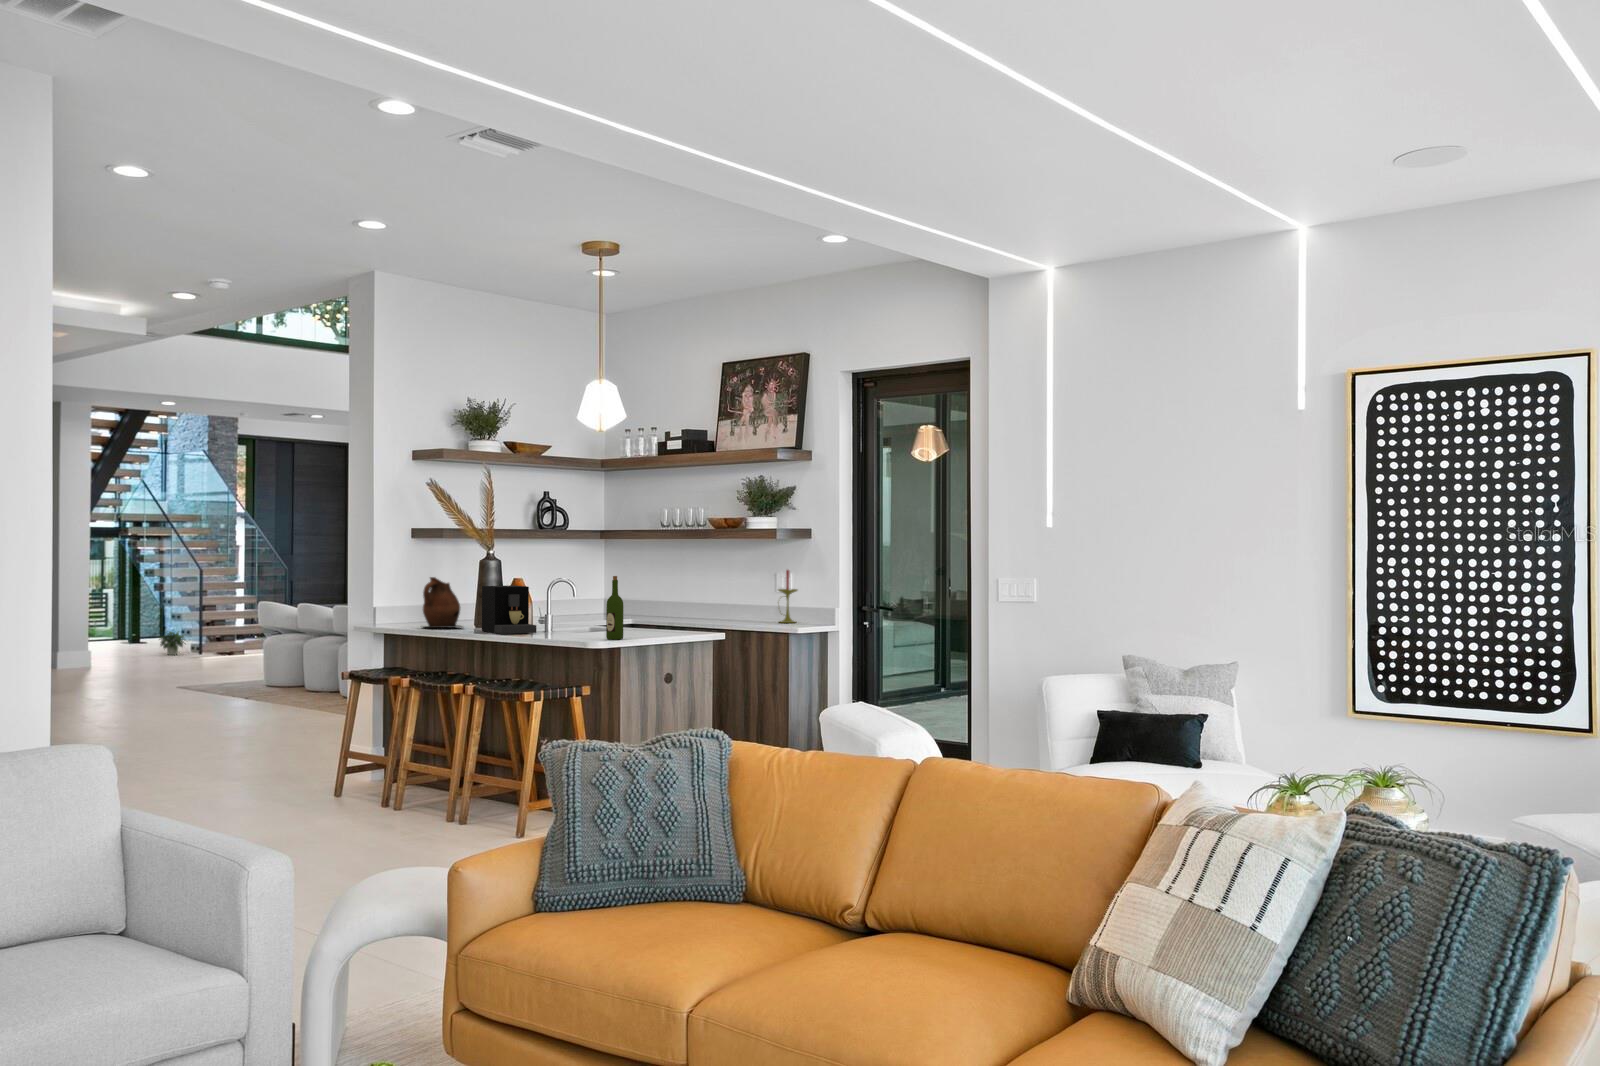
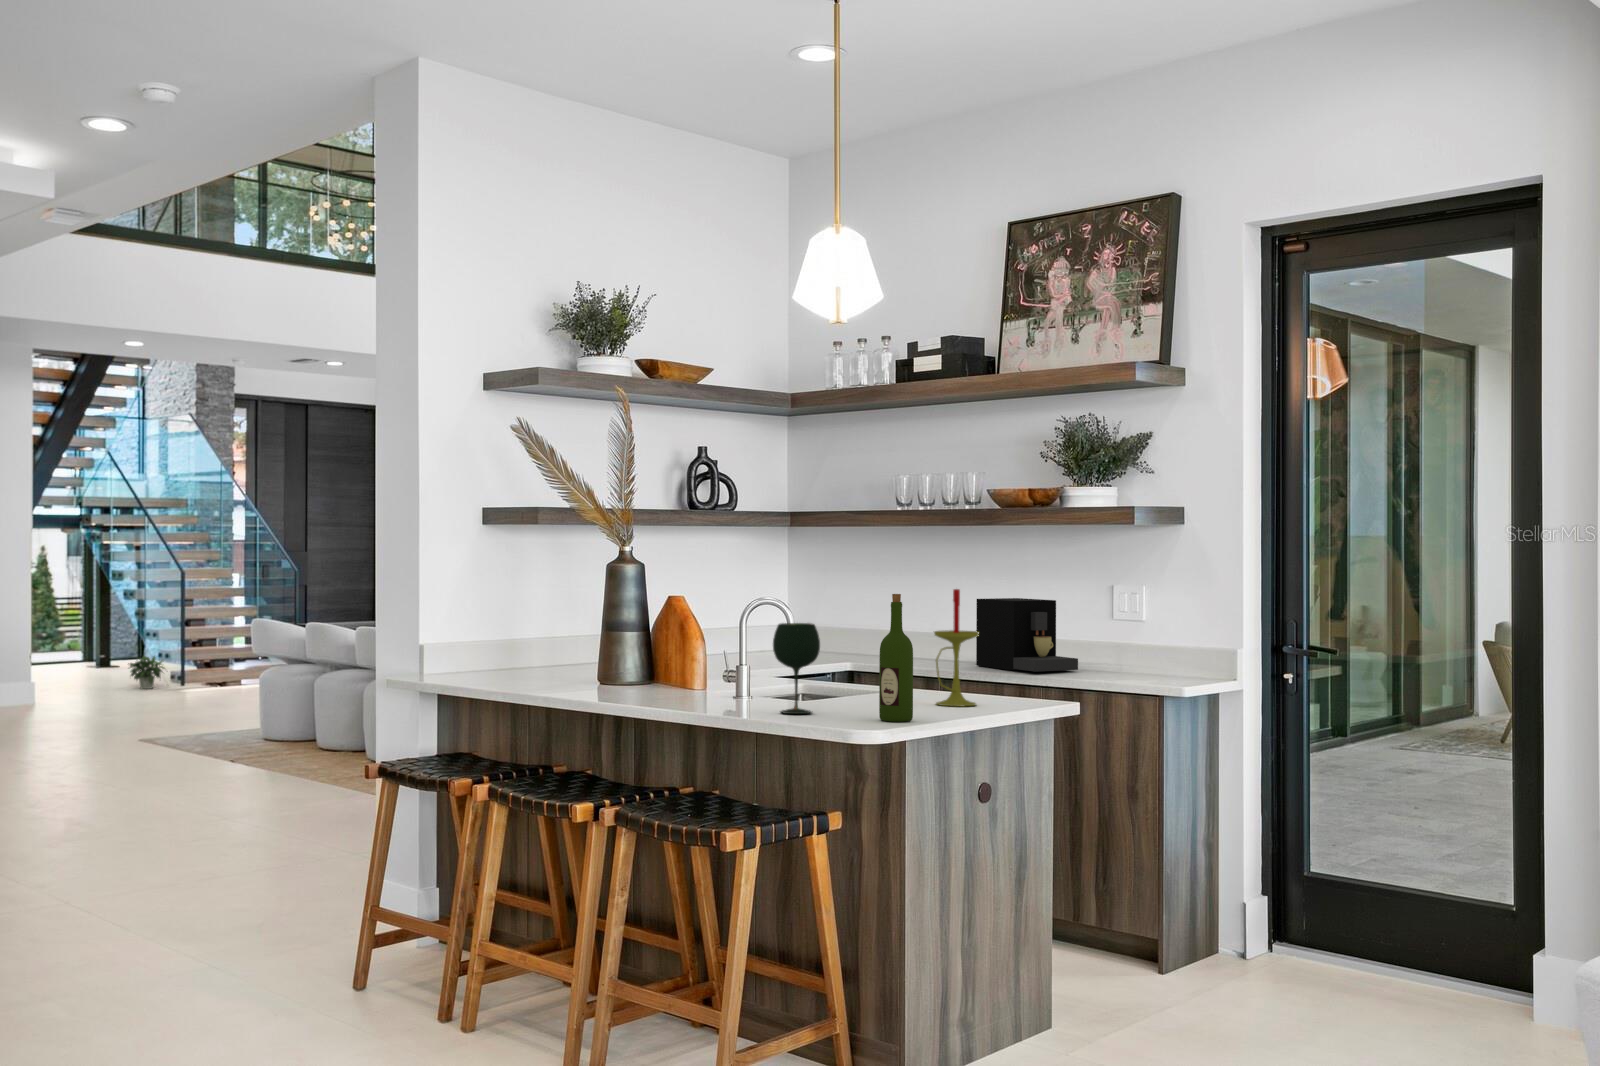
candle: present [778,570,797,623] -> present [934,589,978,707]
ceramic pitcher: present [423,577,462,628] -> none [501,592,583,685]
coffee maker: present [482,585,536,634] -> present [976,598,1078,672]
wine glass: none [555,591,580,637] -> present [773,623,820,714]

